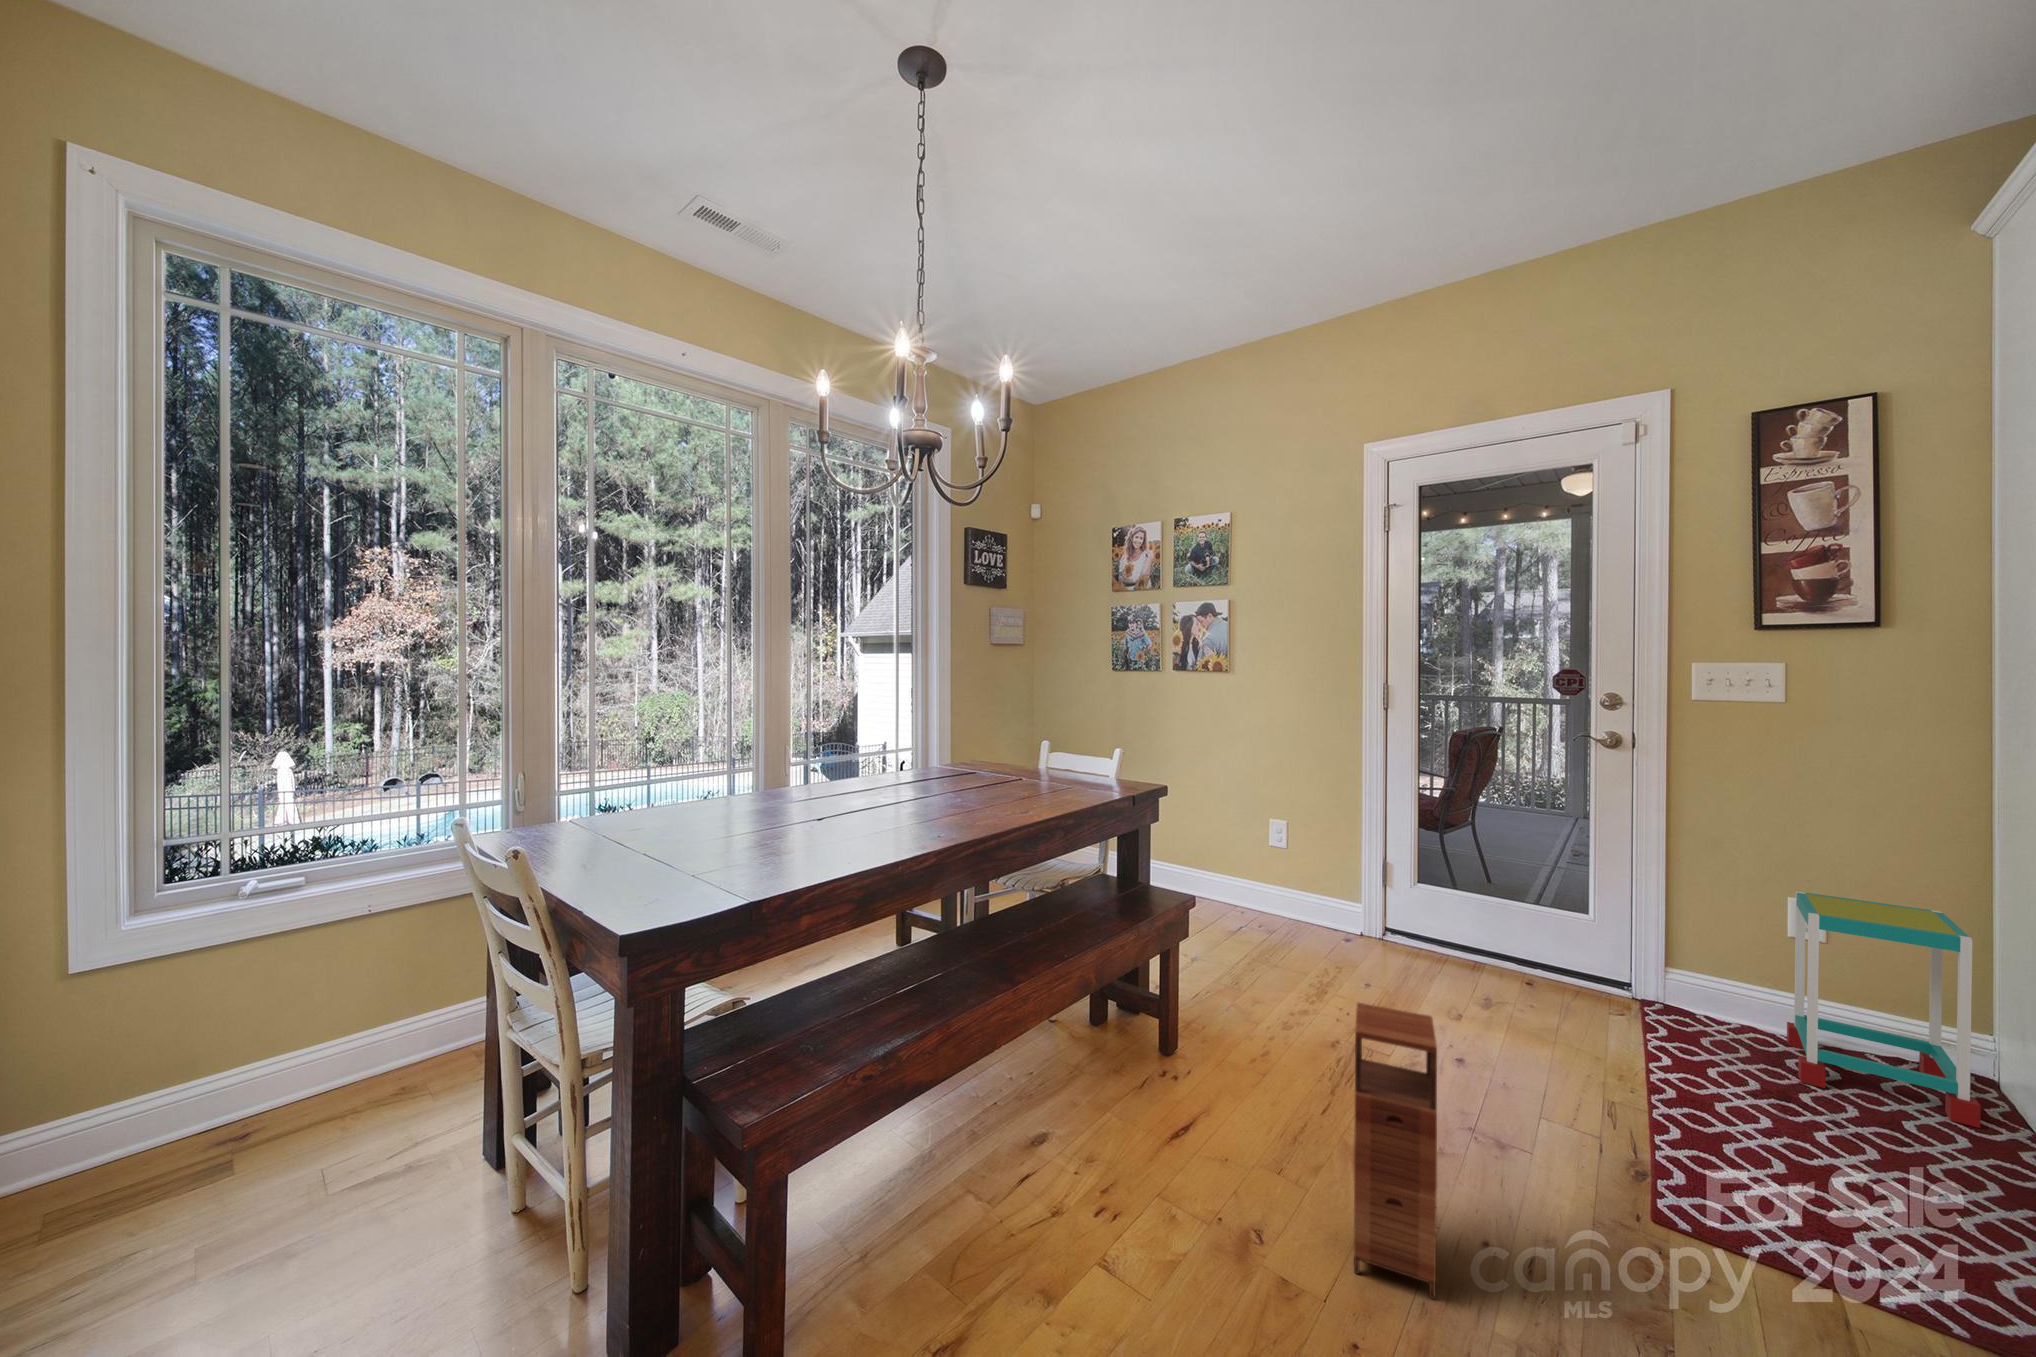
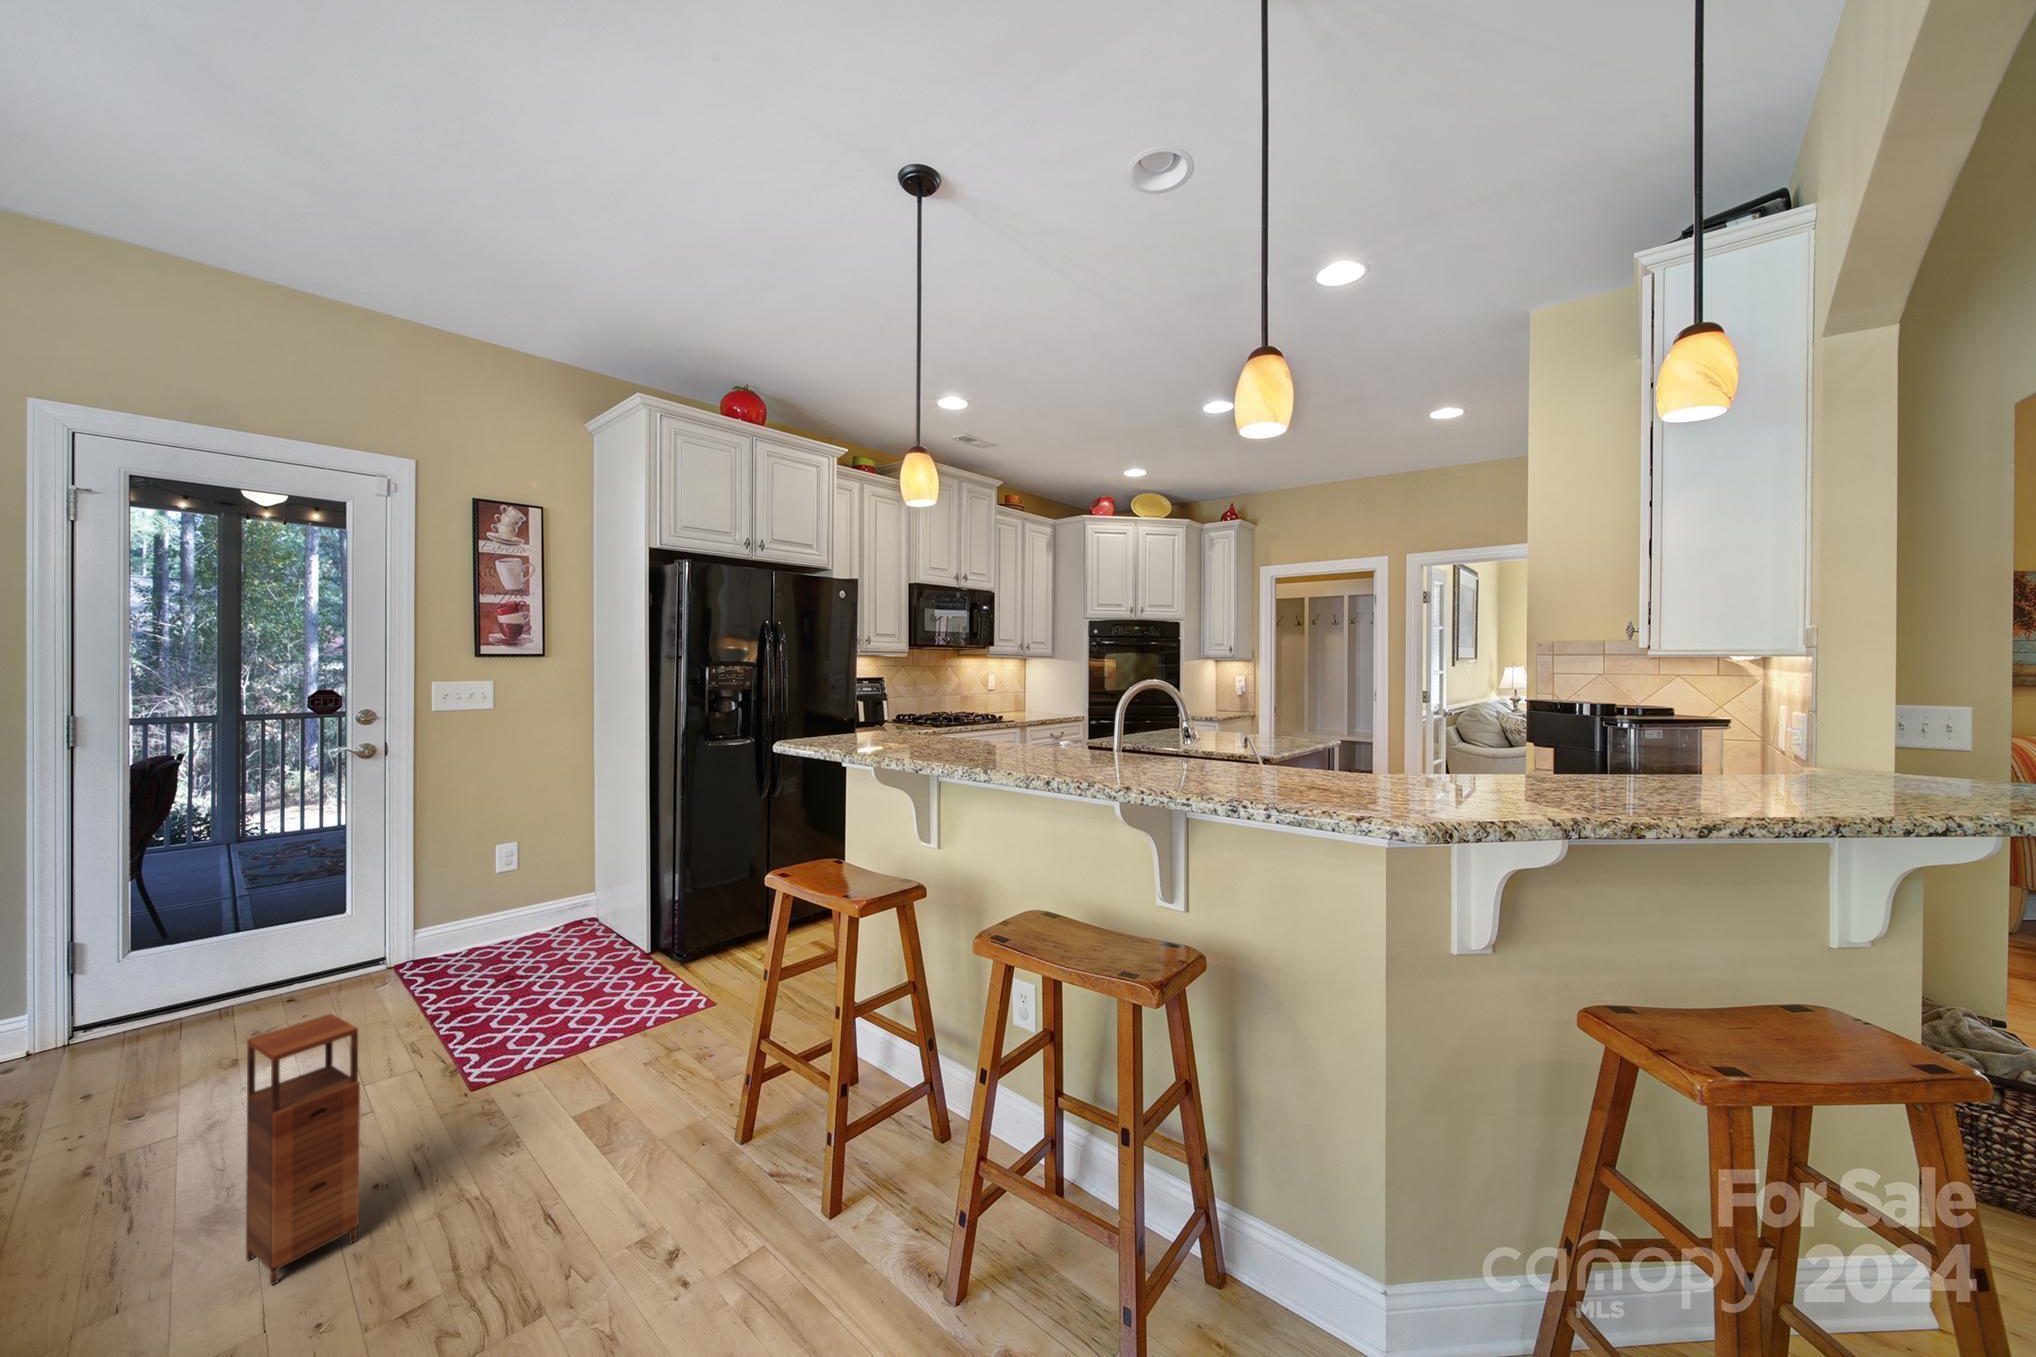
side table: present [1787,891,1981,1128] -> none [496,831,597,967]

